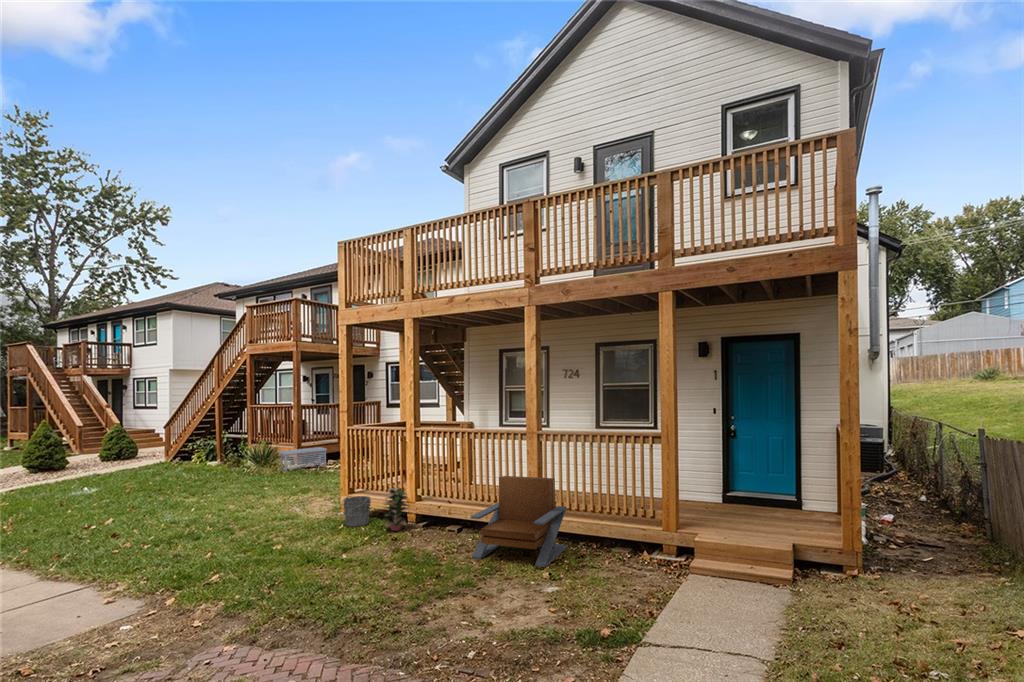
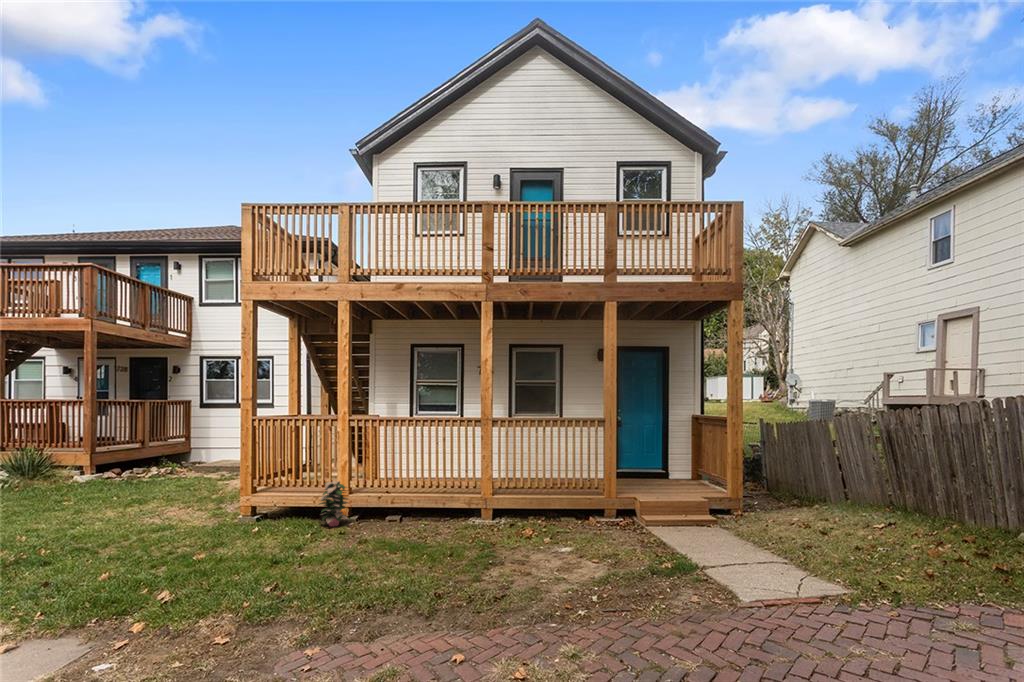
storage bench: present [279,447,327,472] -> none [63,455,135,486]
lounge chair: present [471,476,567,567] -> none [450,460,525,537]
bucket: present [343,496,371,527] -> none [260,495,295,528]

